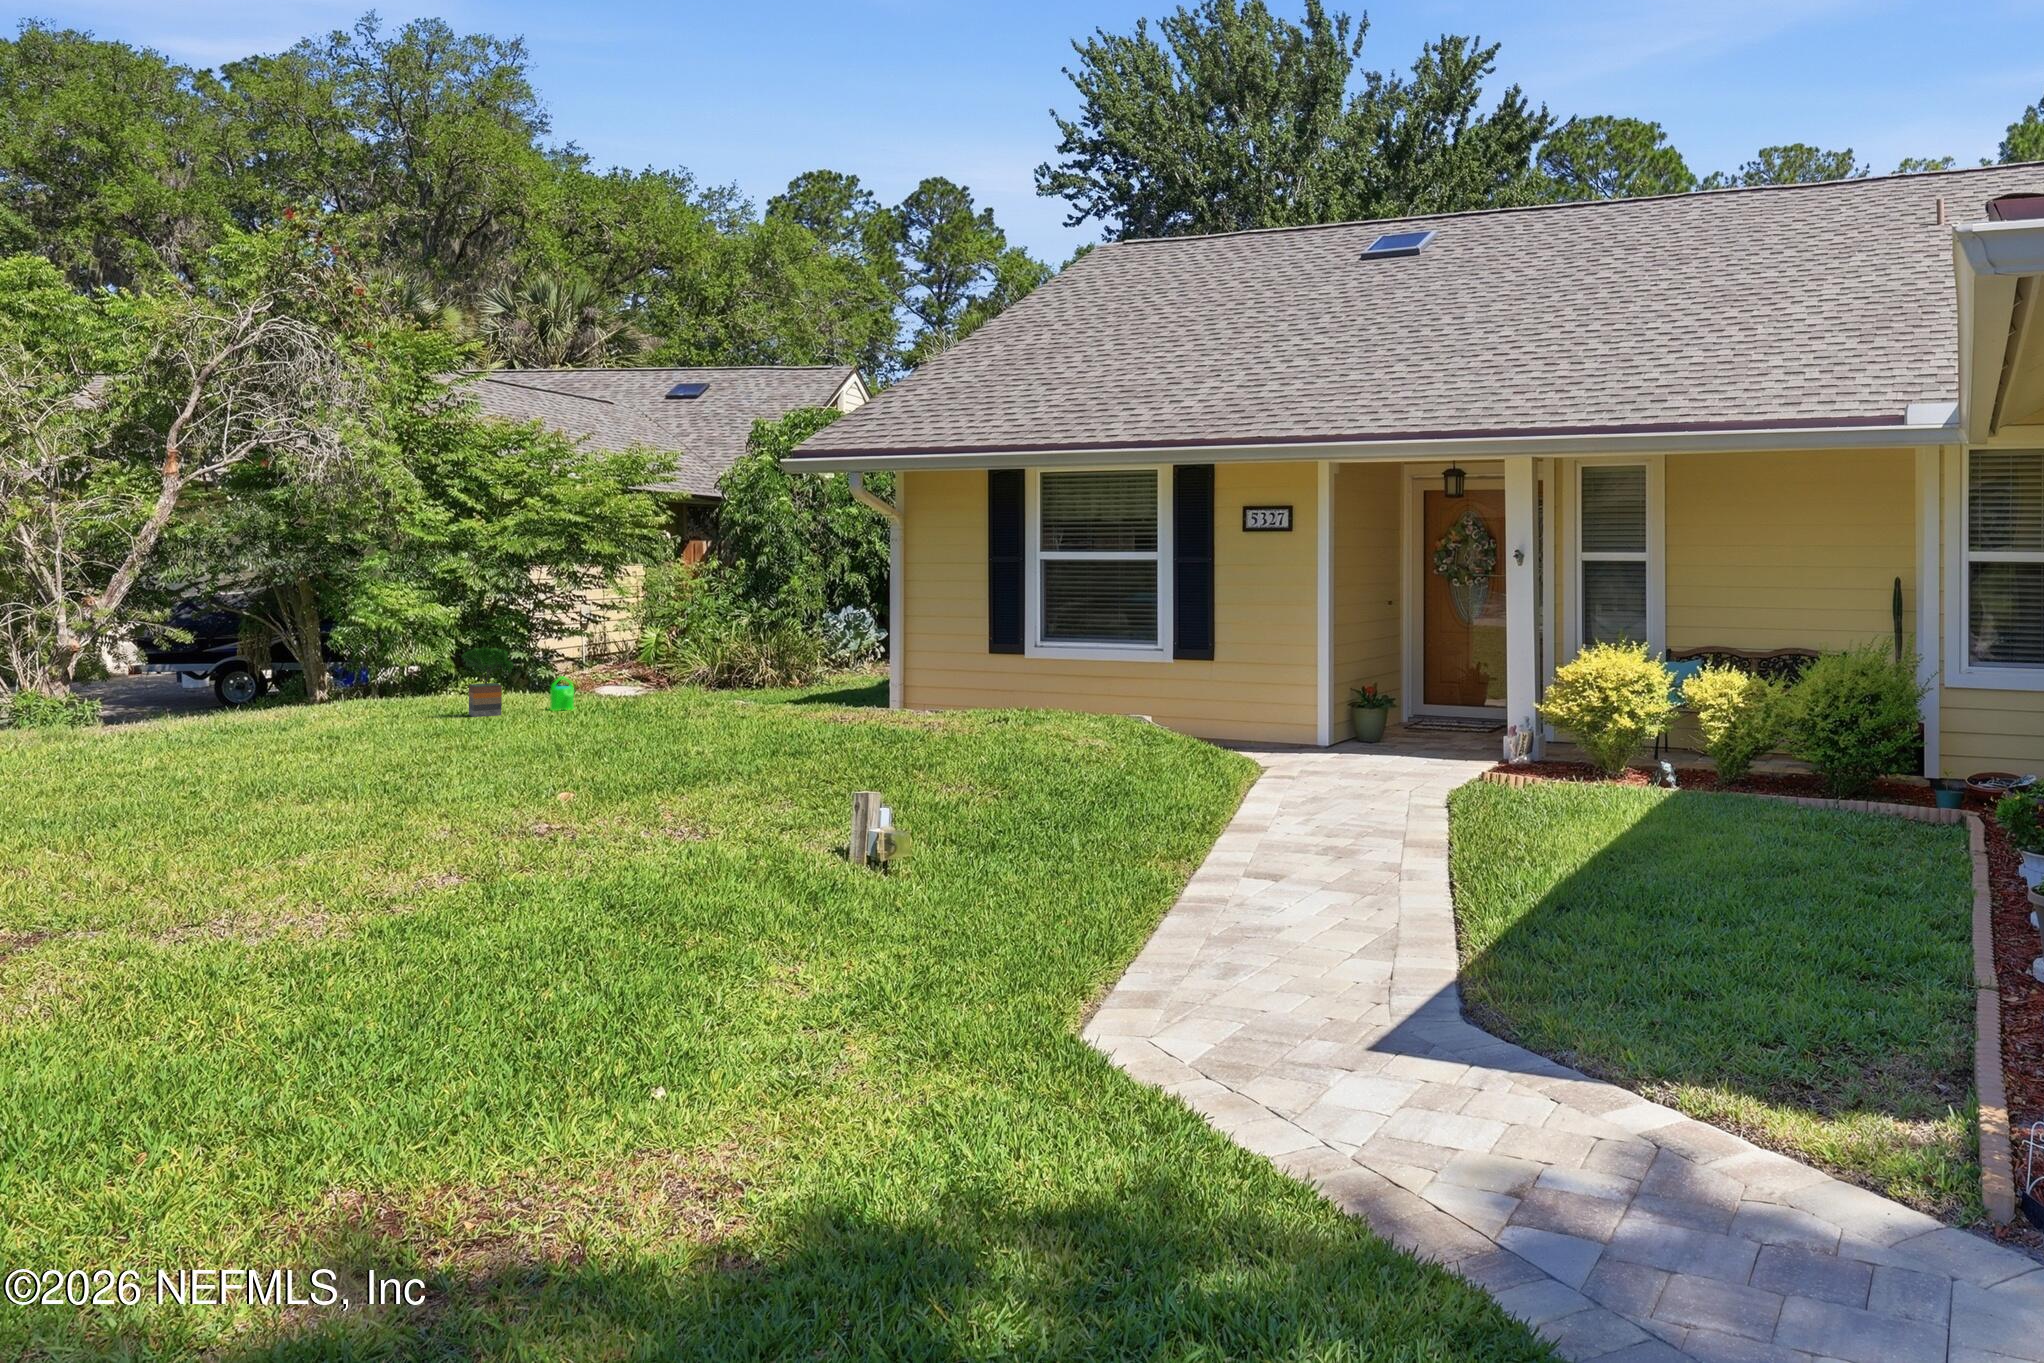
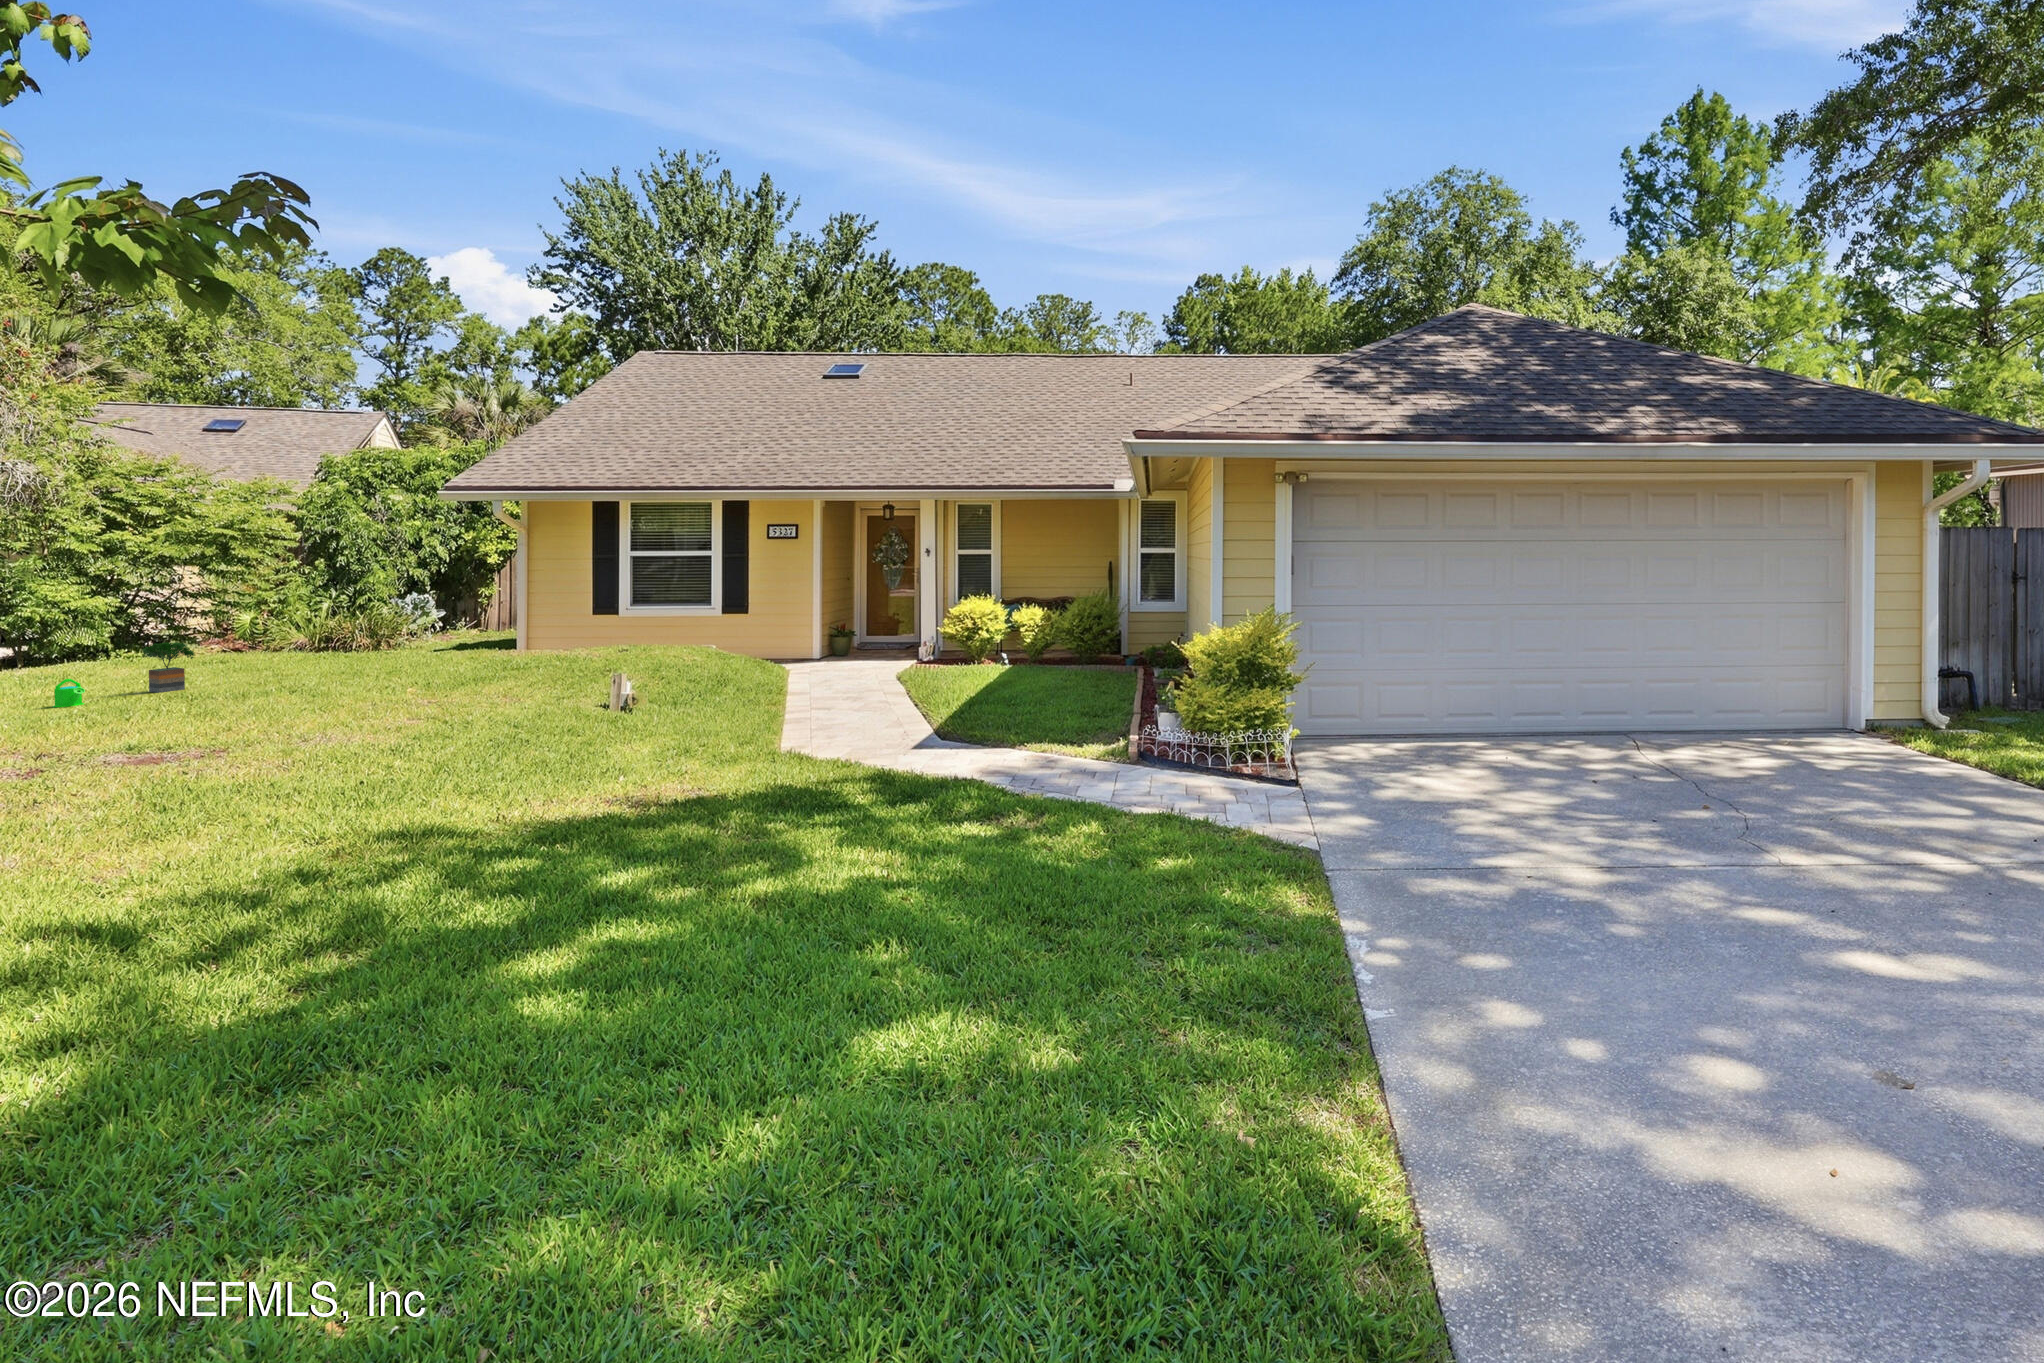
watering can: present [550,676,574,711] -> present [52,679,85,707]

